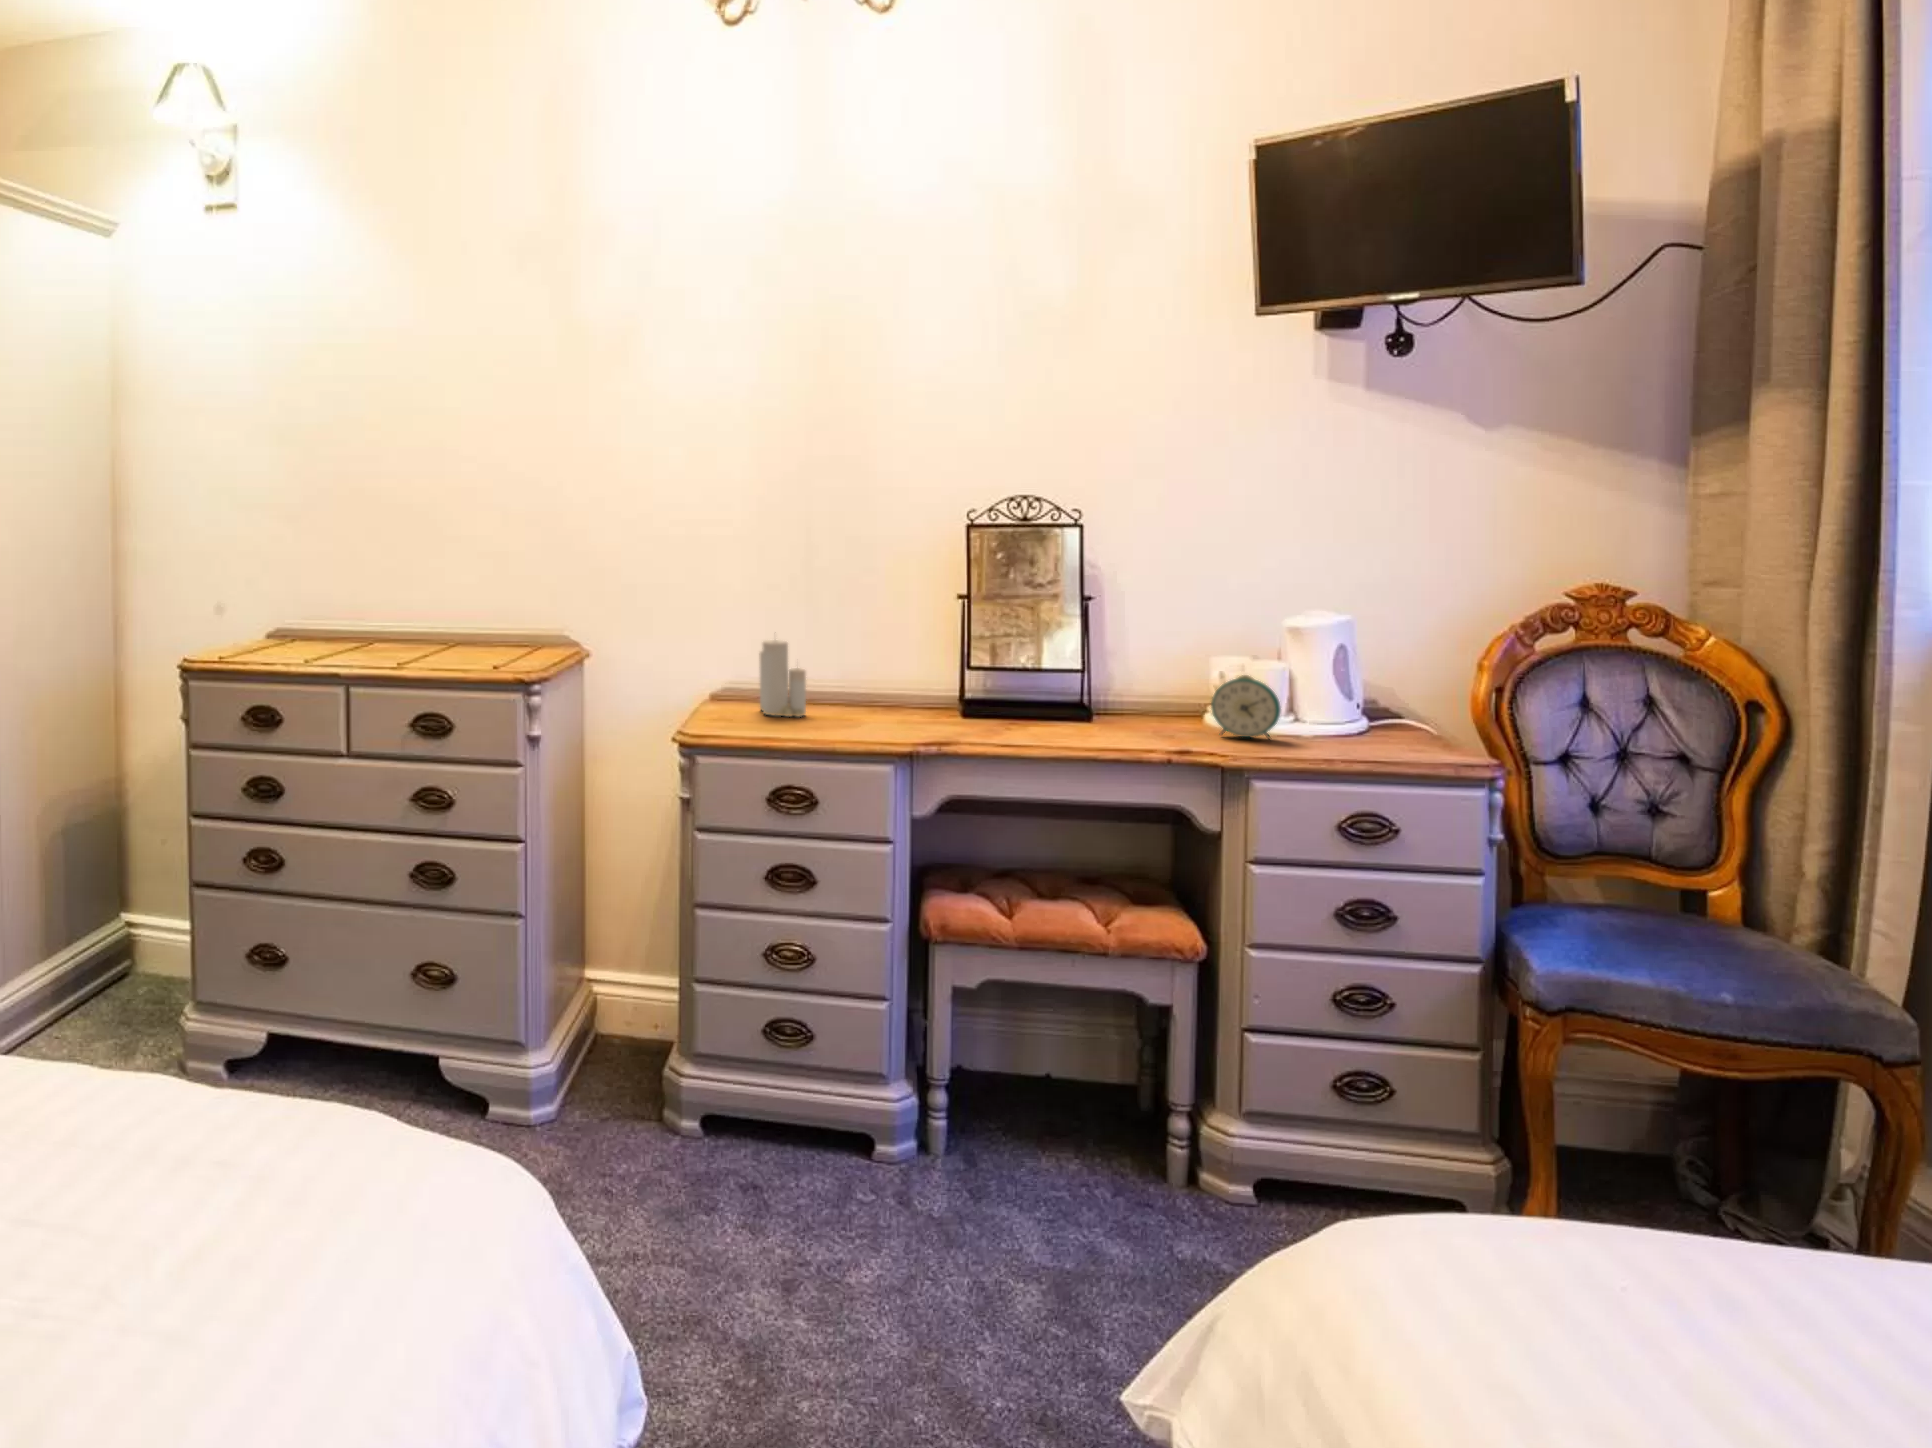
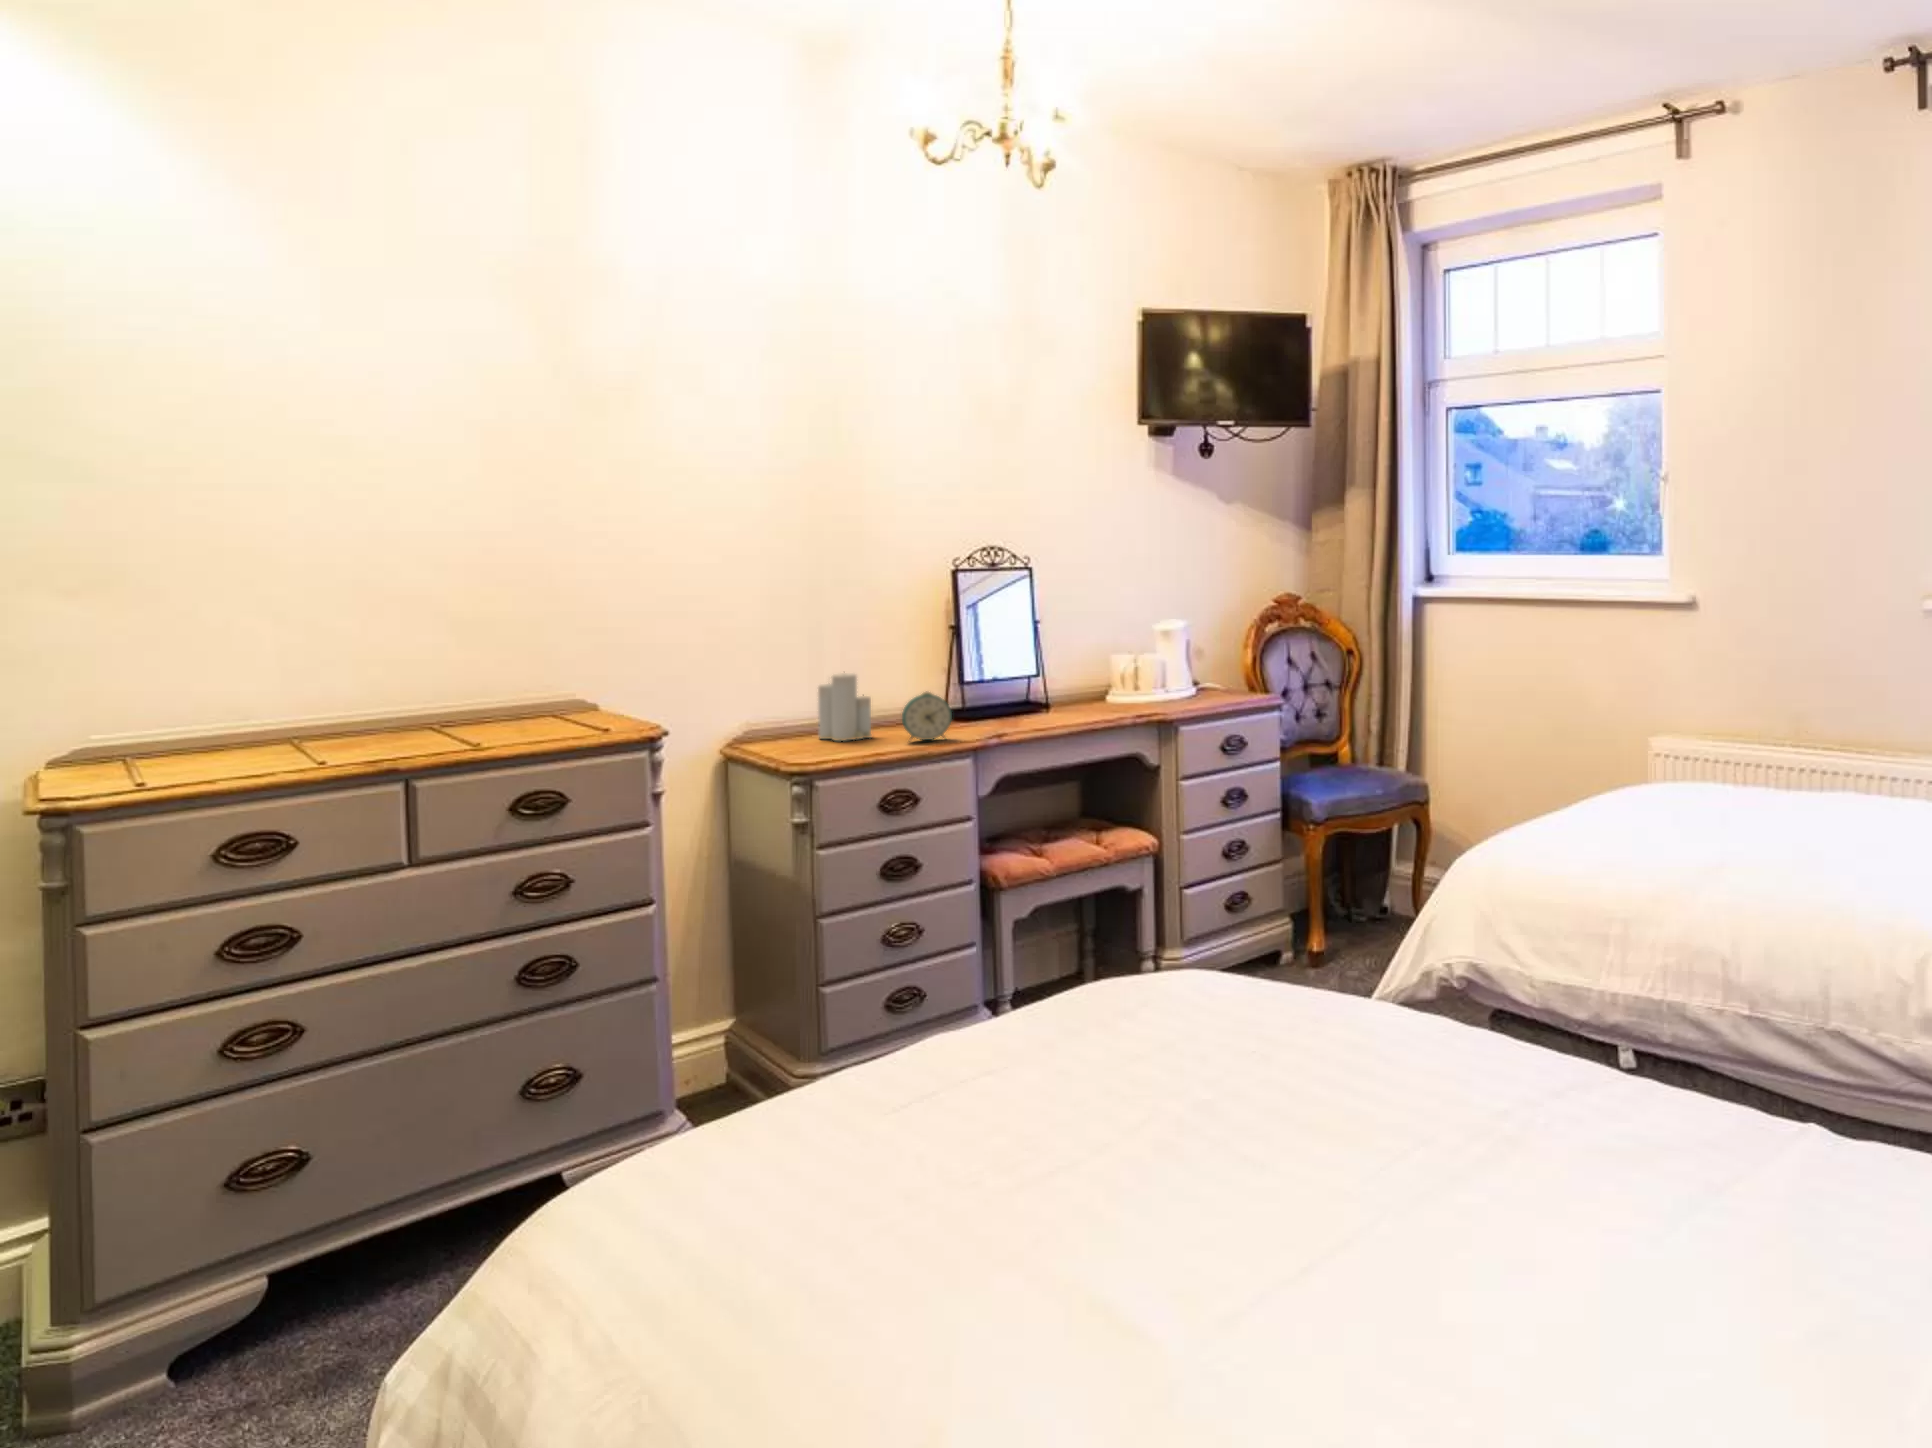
alarm clock: present [1211,675,1281,739] -> present [902,691,952,740]

